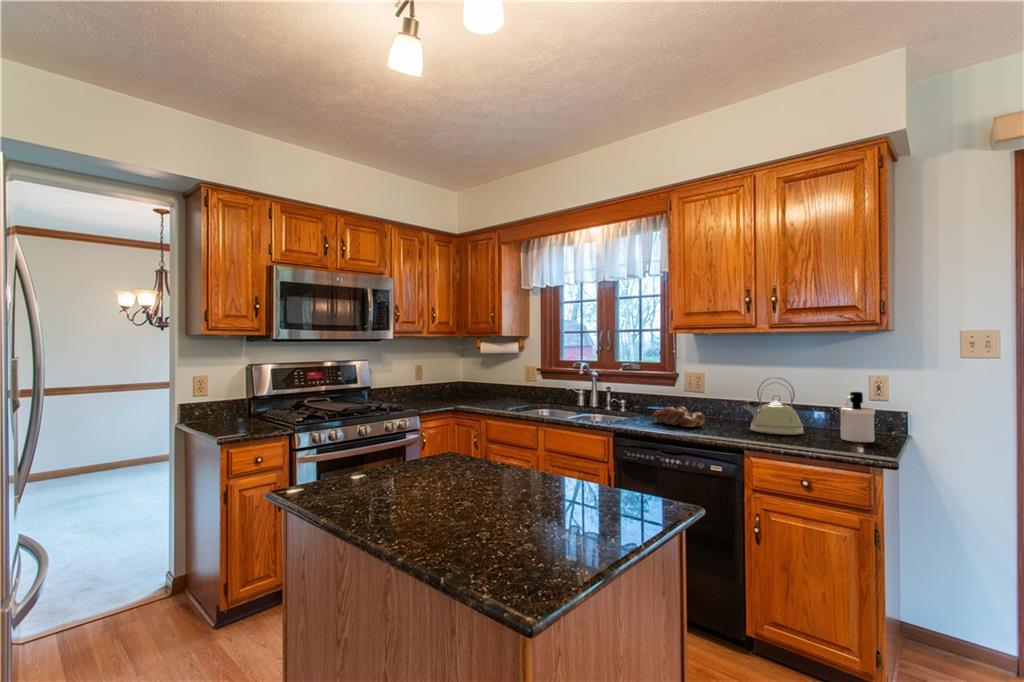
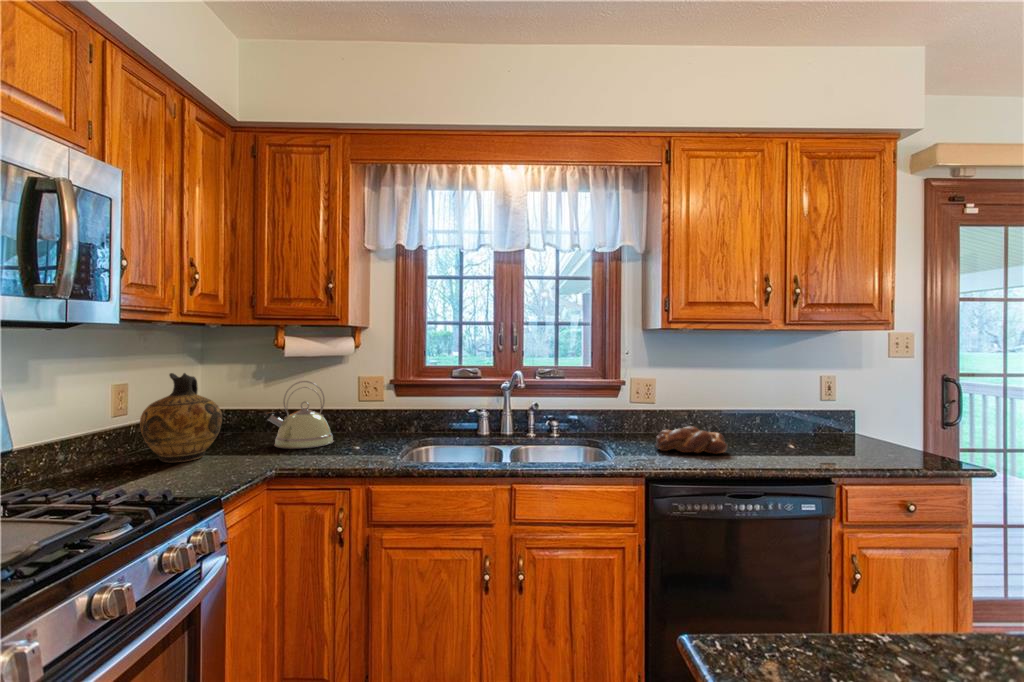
ceramic jug: none [414,360,447,401] -> present [140,373,222,462]
kettle: present [743,377,804,435] -> present [266,381,333,449]
soap dispenser: present [839,392,875,442] -> none [841,395,879,448]

